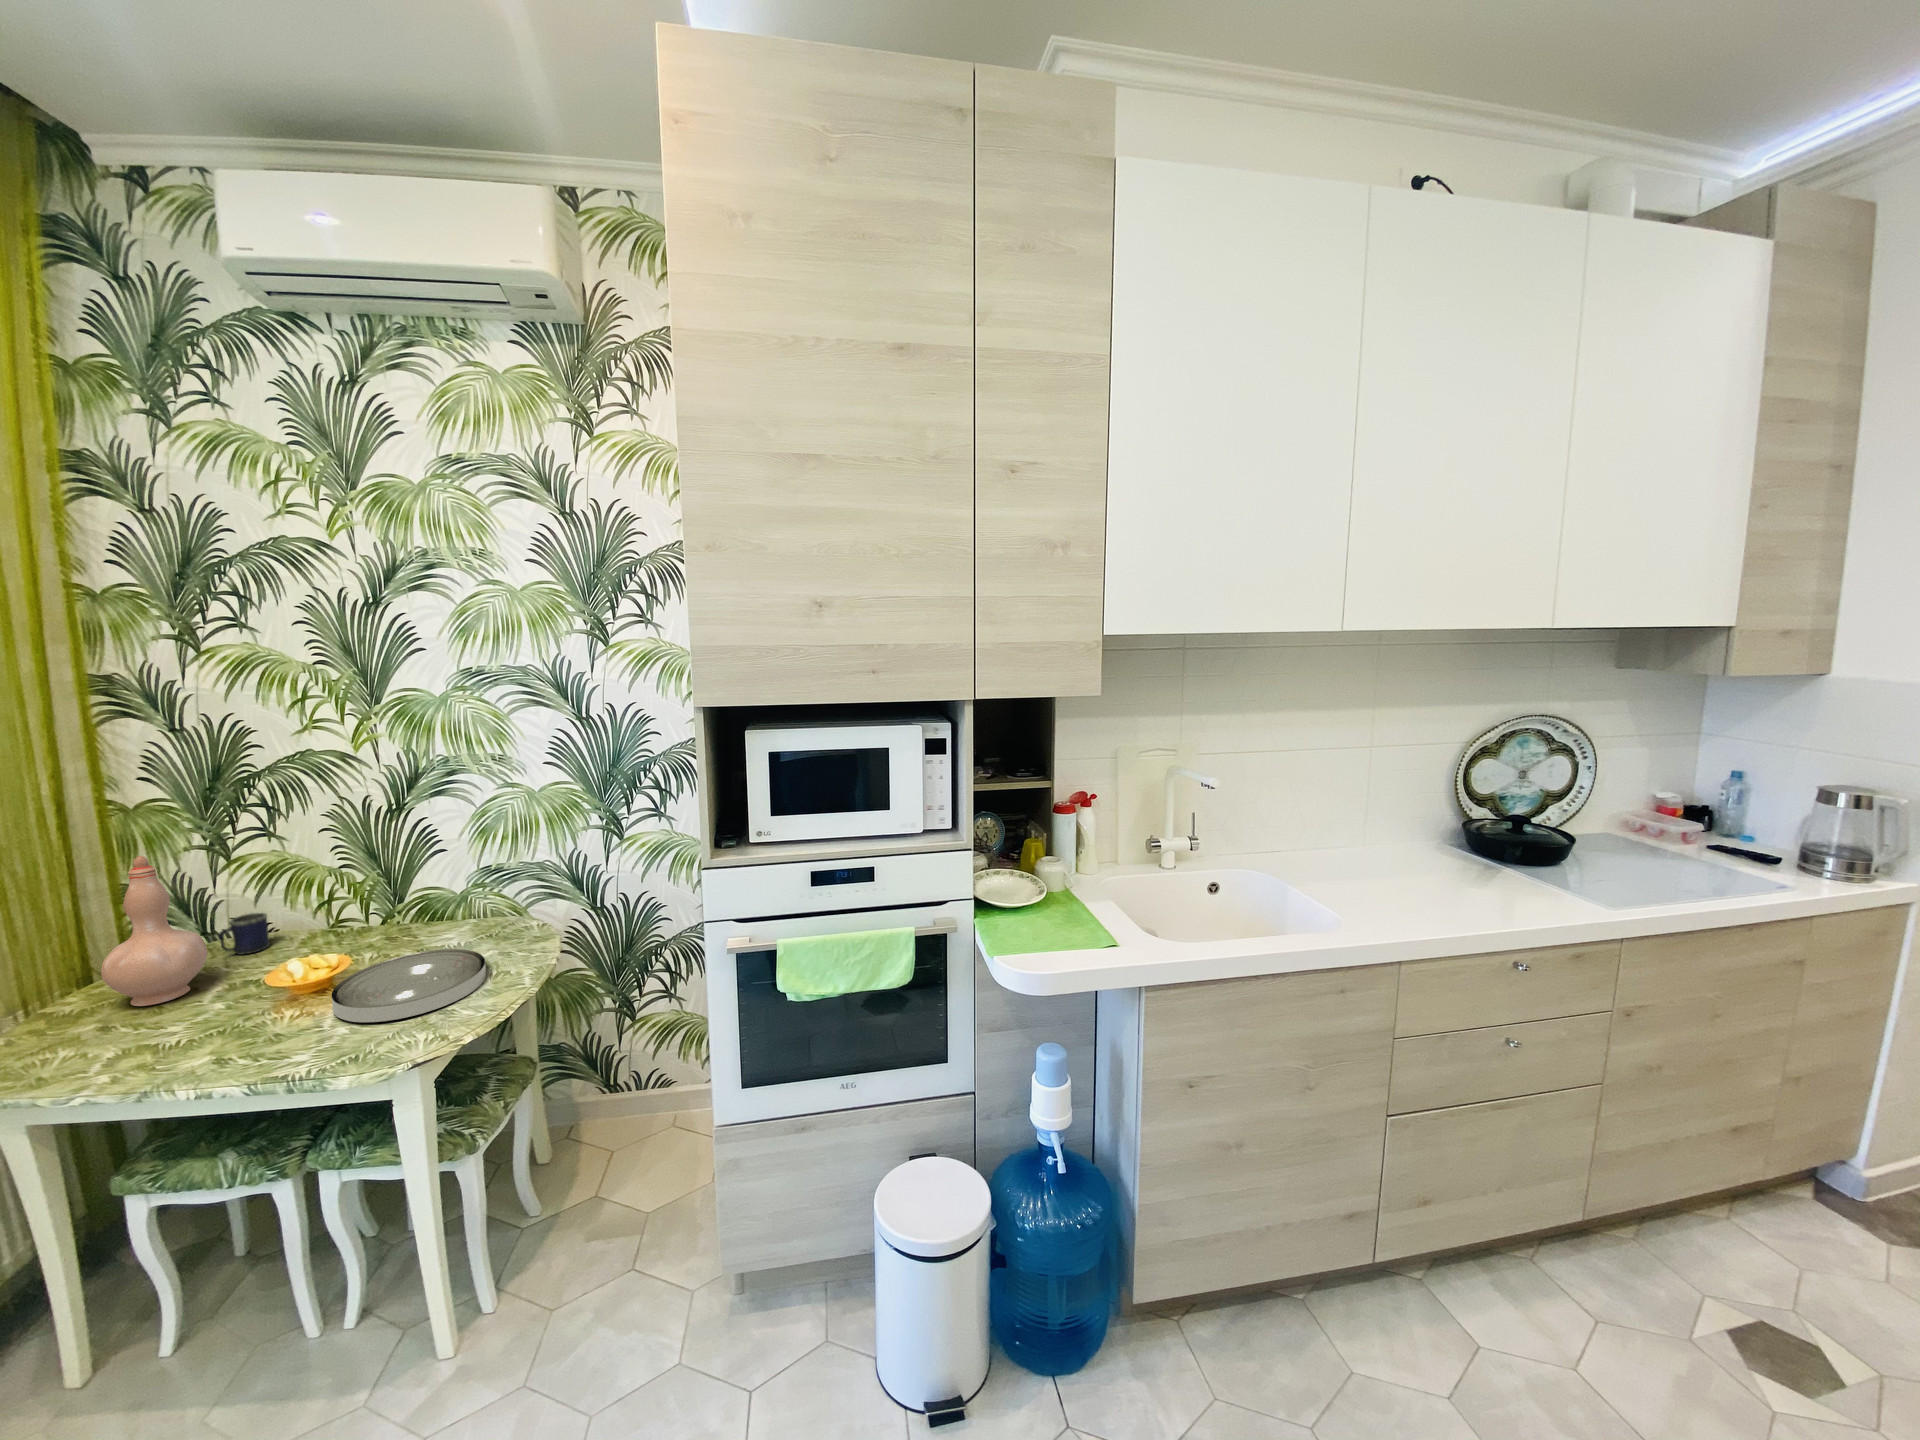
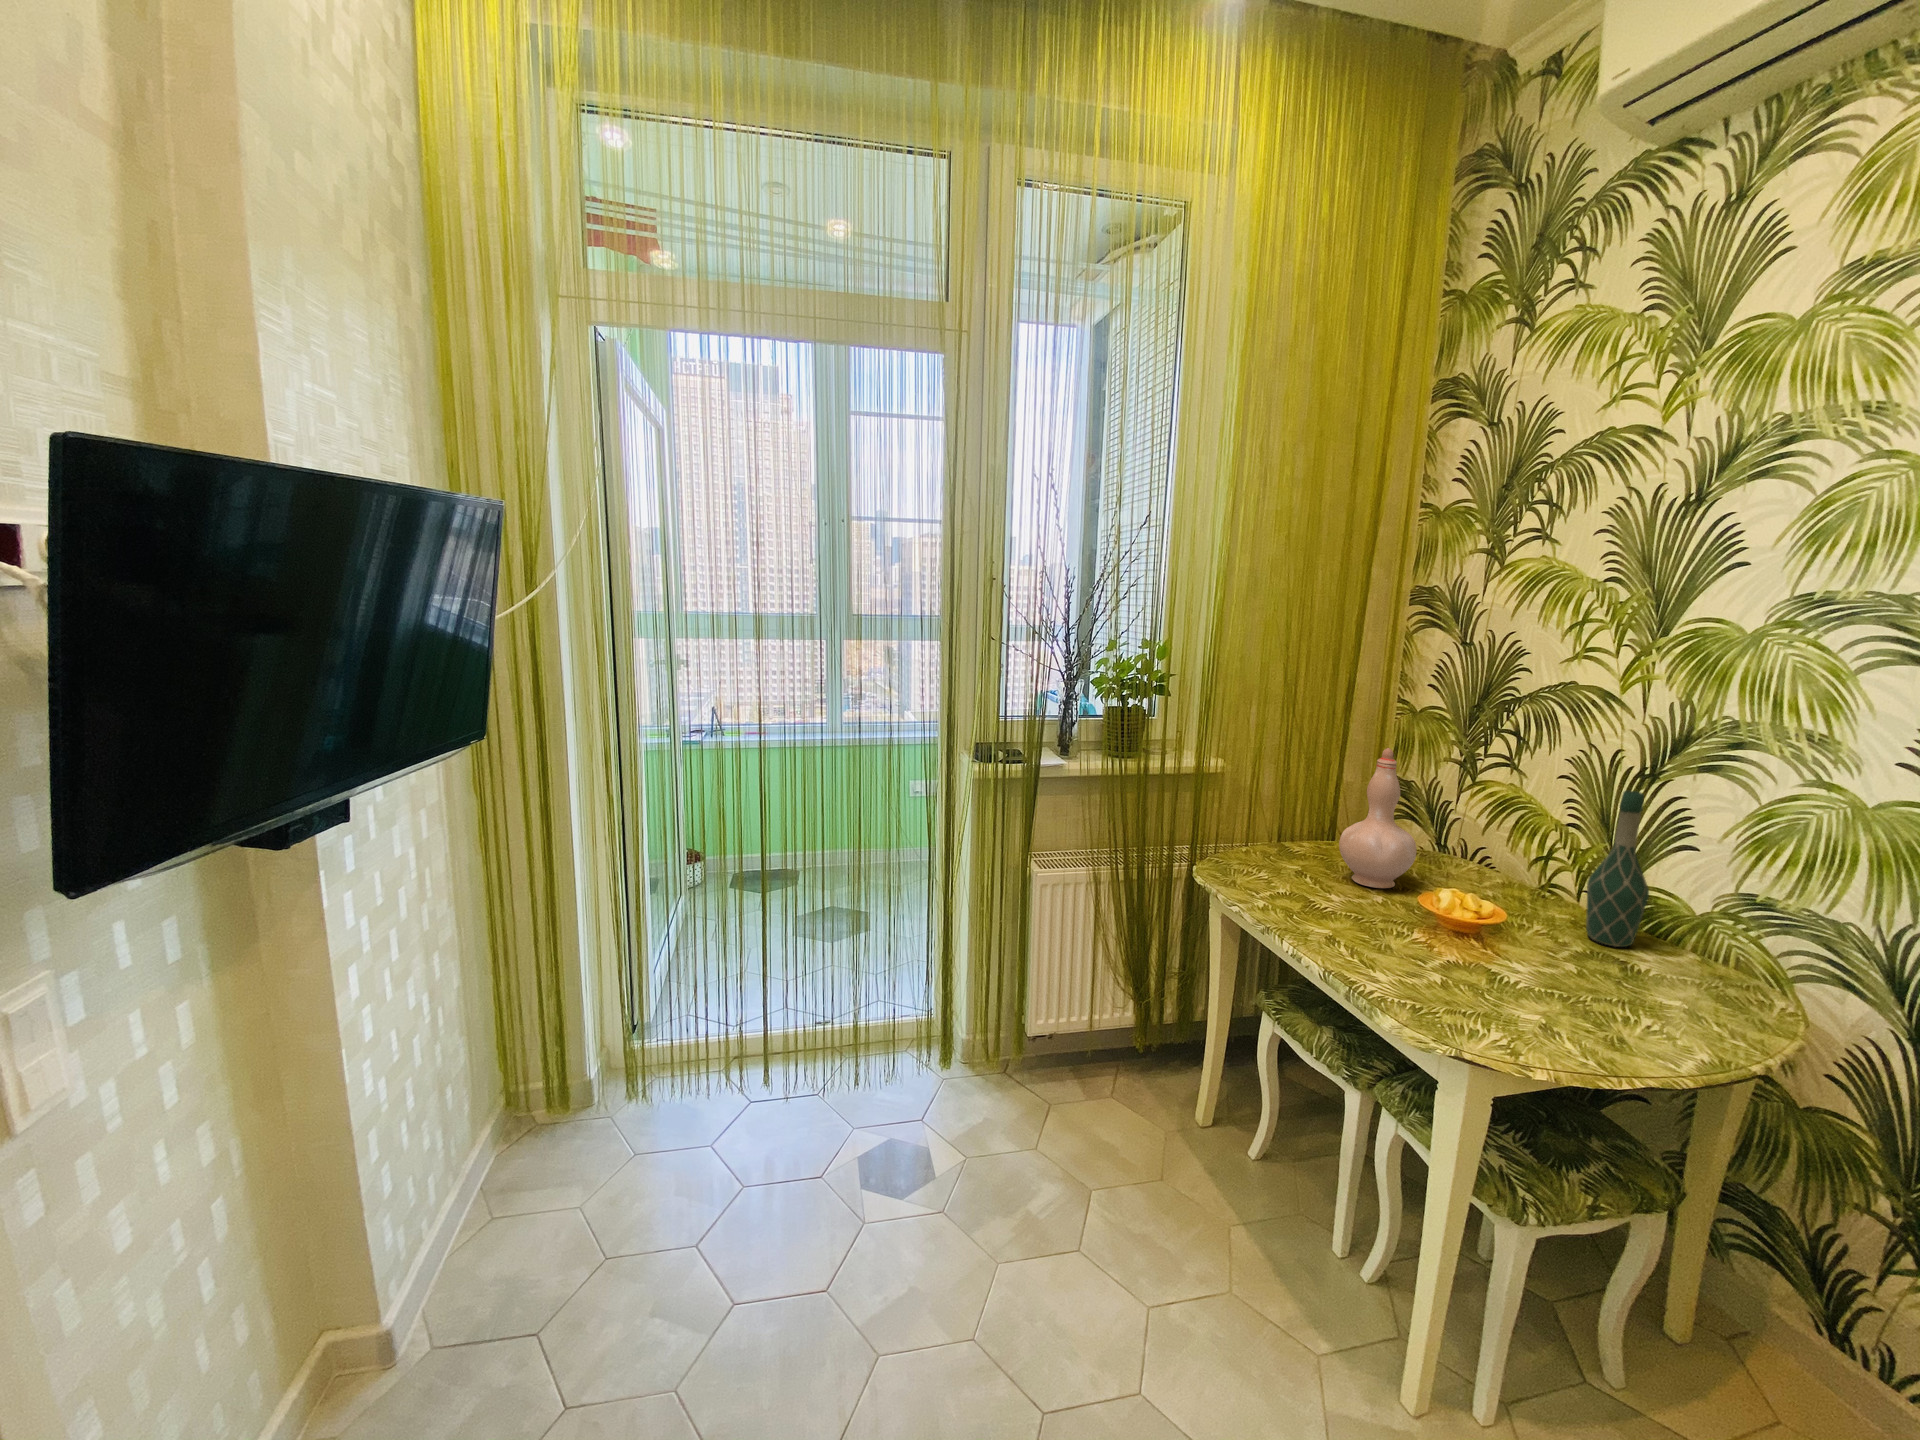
wine bottle: none [383,823,430,944] -> present [1586,791,1649,947]
mug: present [219,913,270,955] -> none [1436,839,1483,881]
plate: present [332,949,486,1022] -> none [1473,941,1671,1036]

